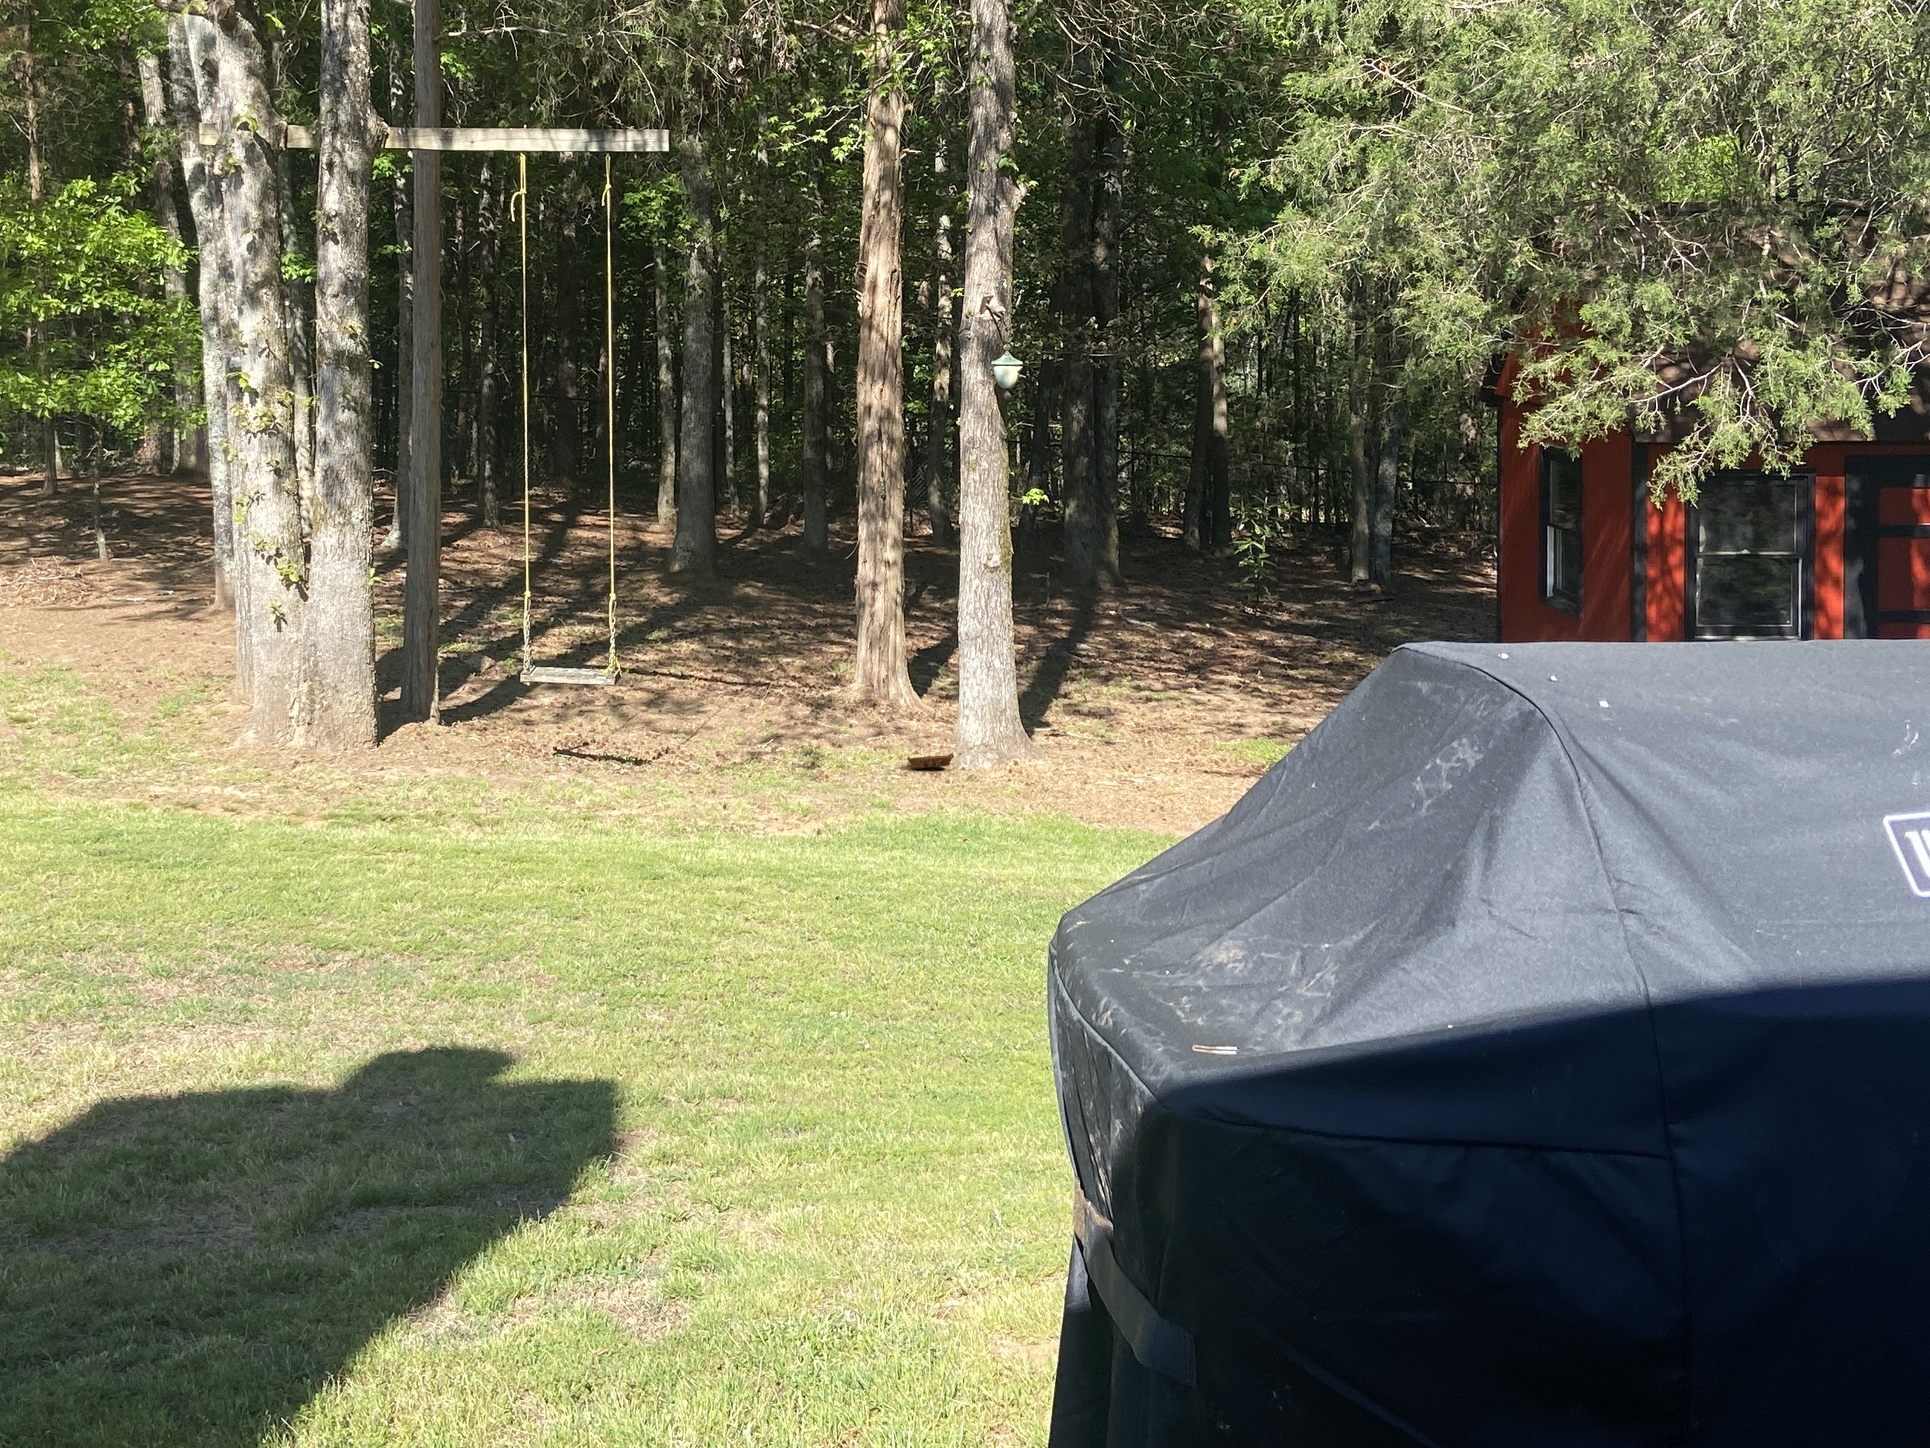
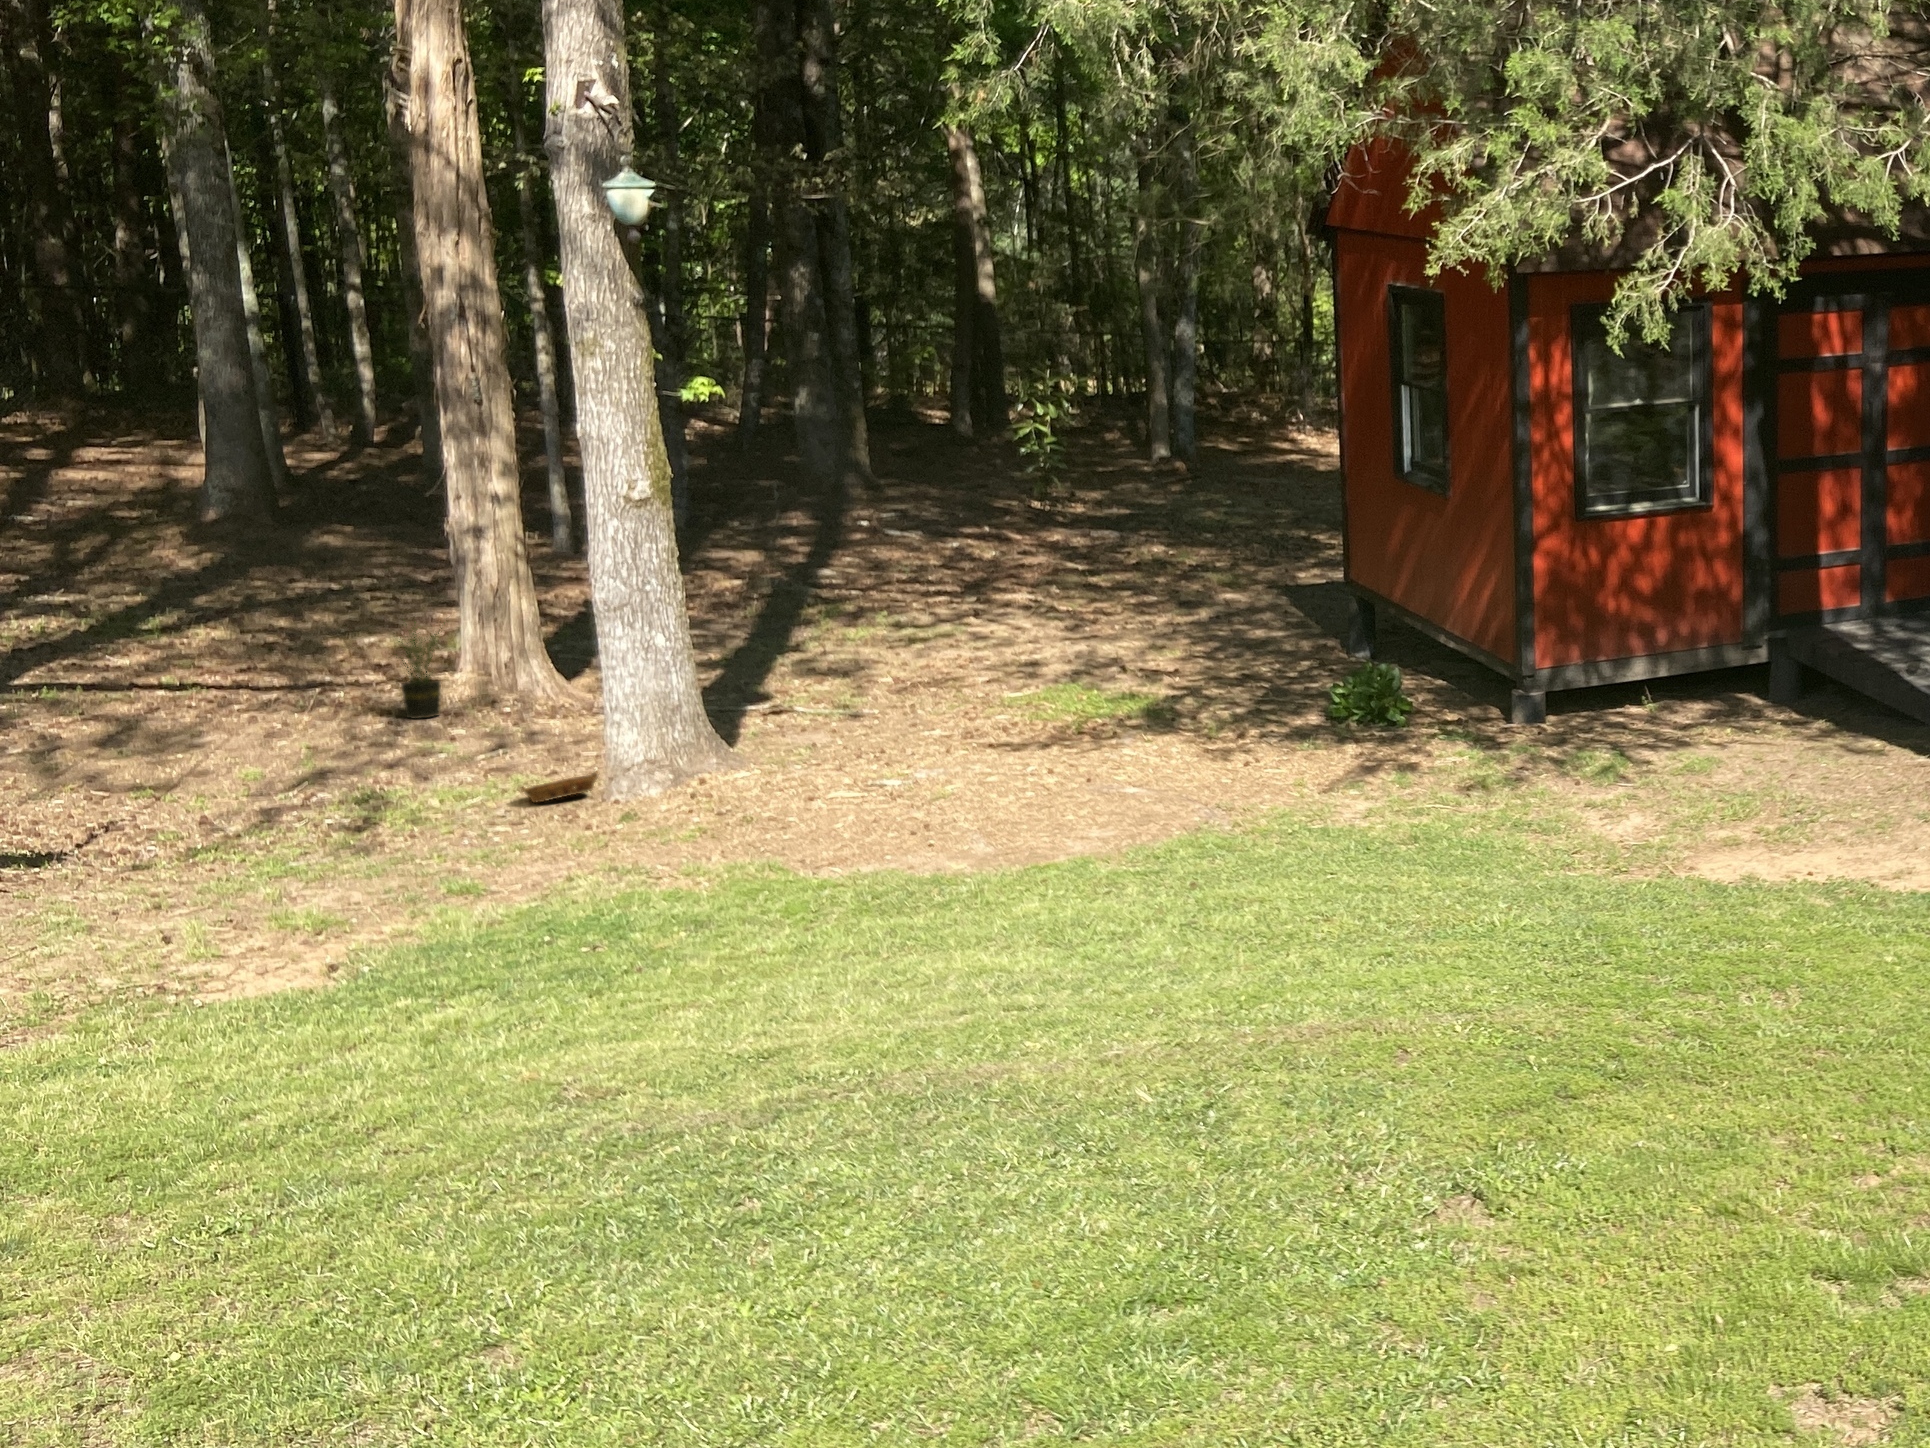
potted plant: none [817,641,857,712] -> present [396,620,445,719]

